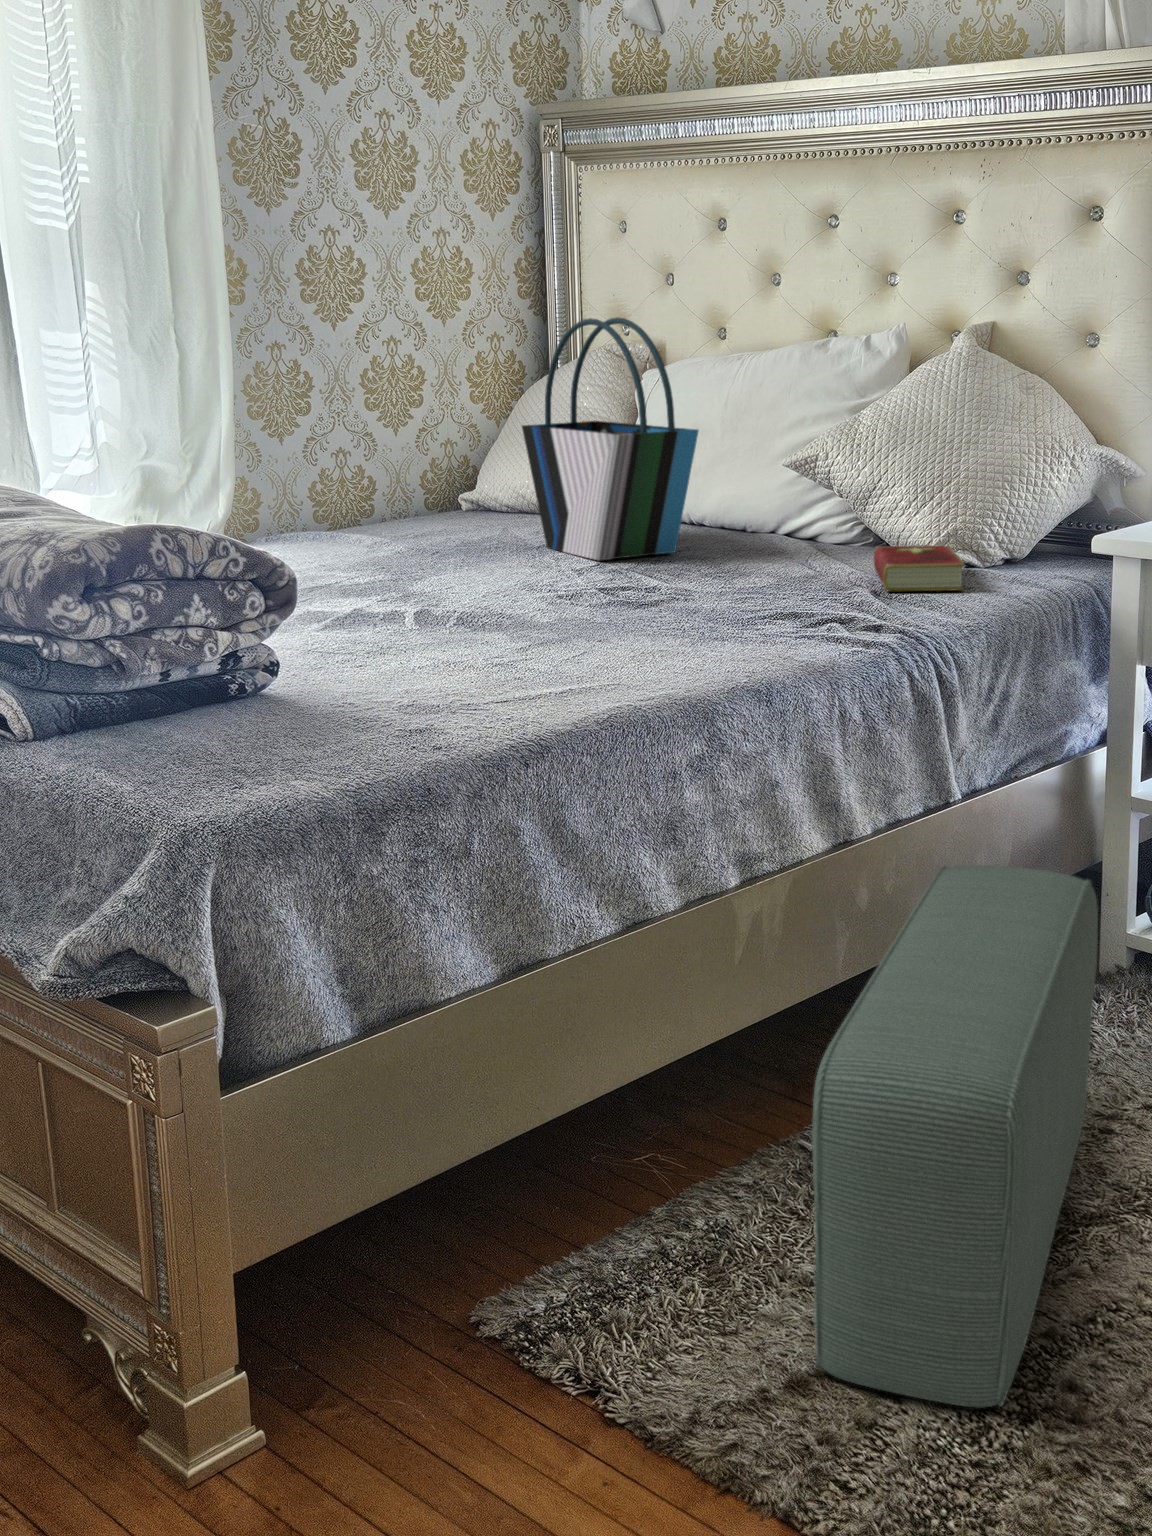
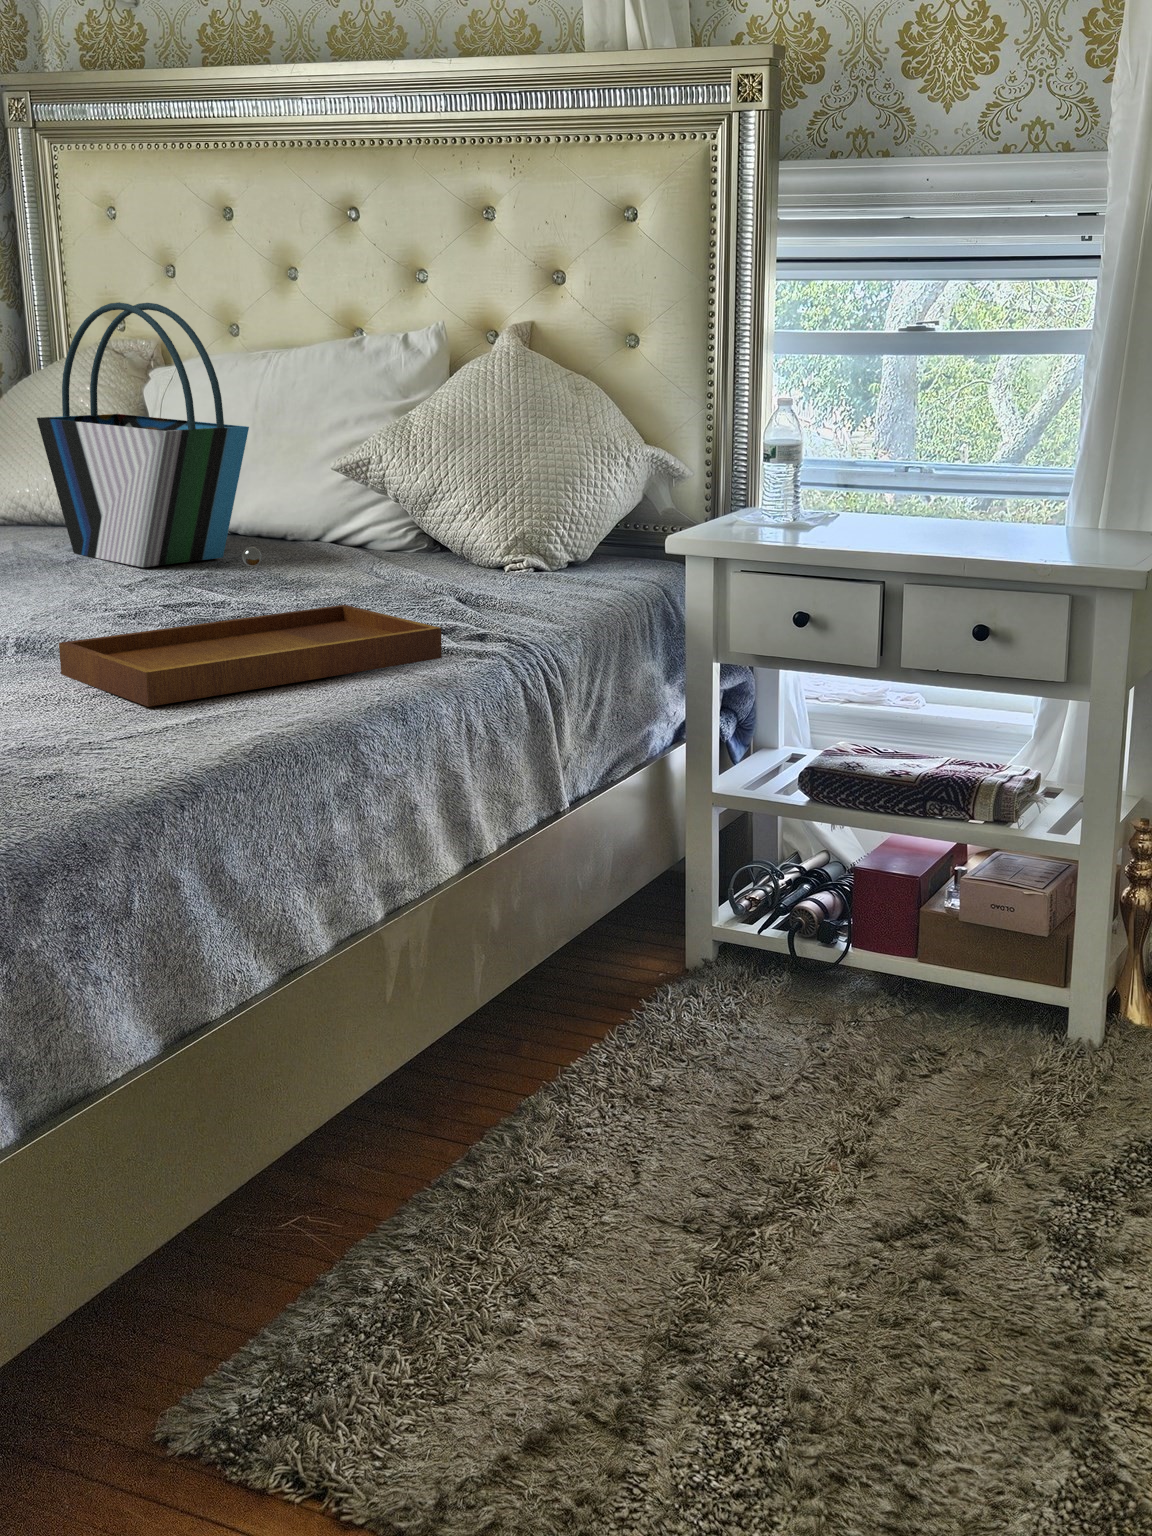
tray: none [478,539,825,680] -> present [59,547,442,707]
hardcover book: present [874,545,965,591] -> none [441,549,545,598]
pouf: present [812,865,1098,1408] -> none [541,876,765,1437]

